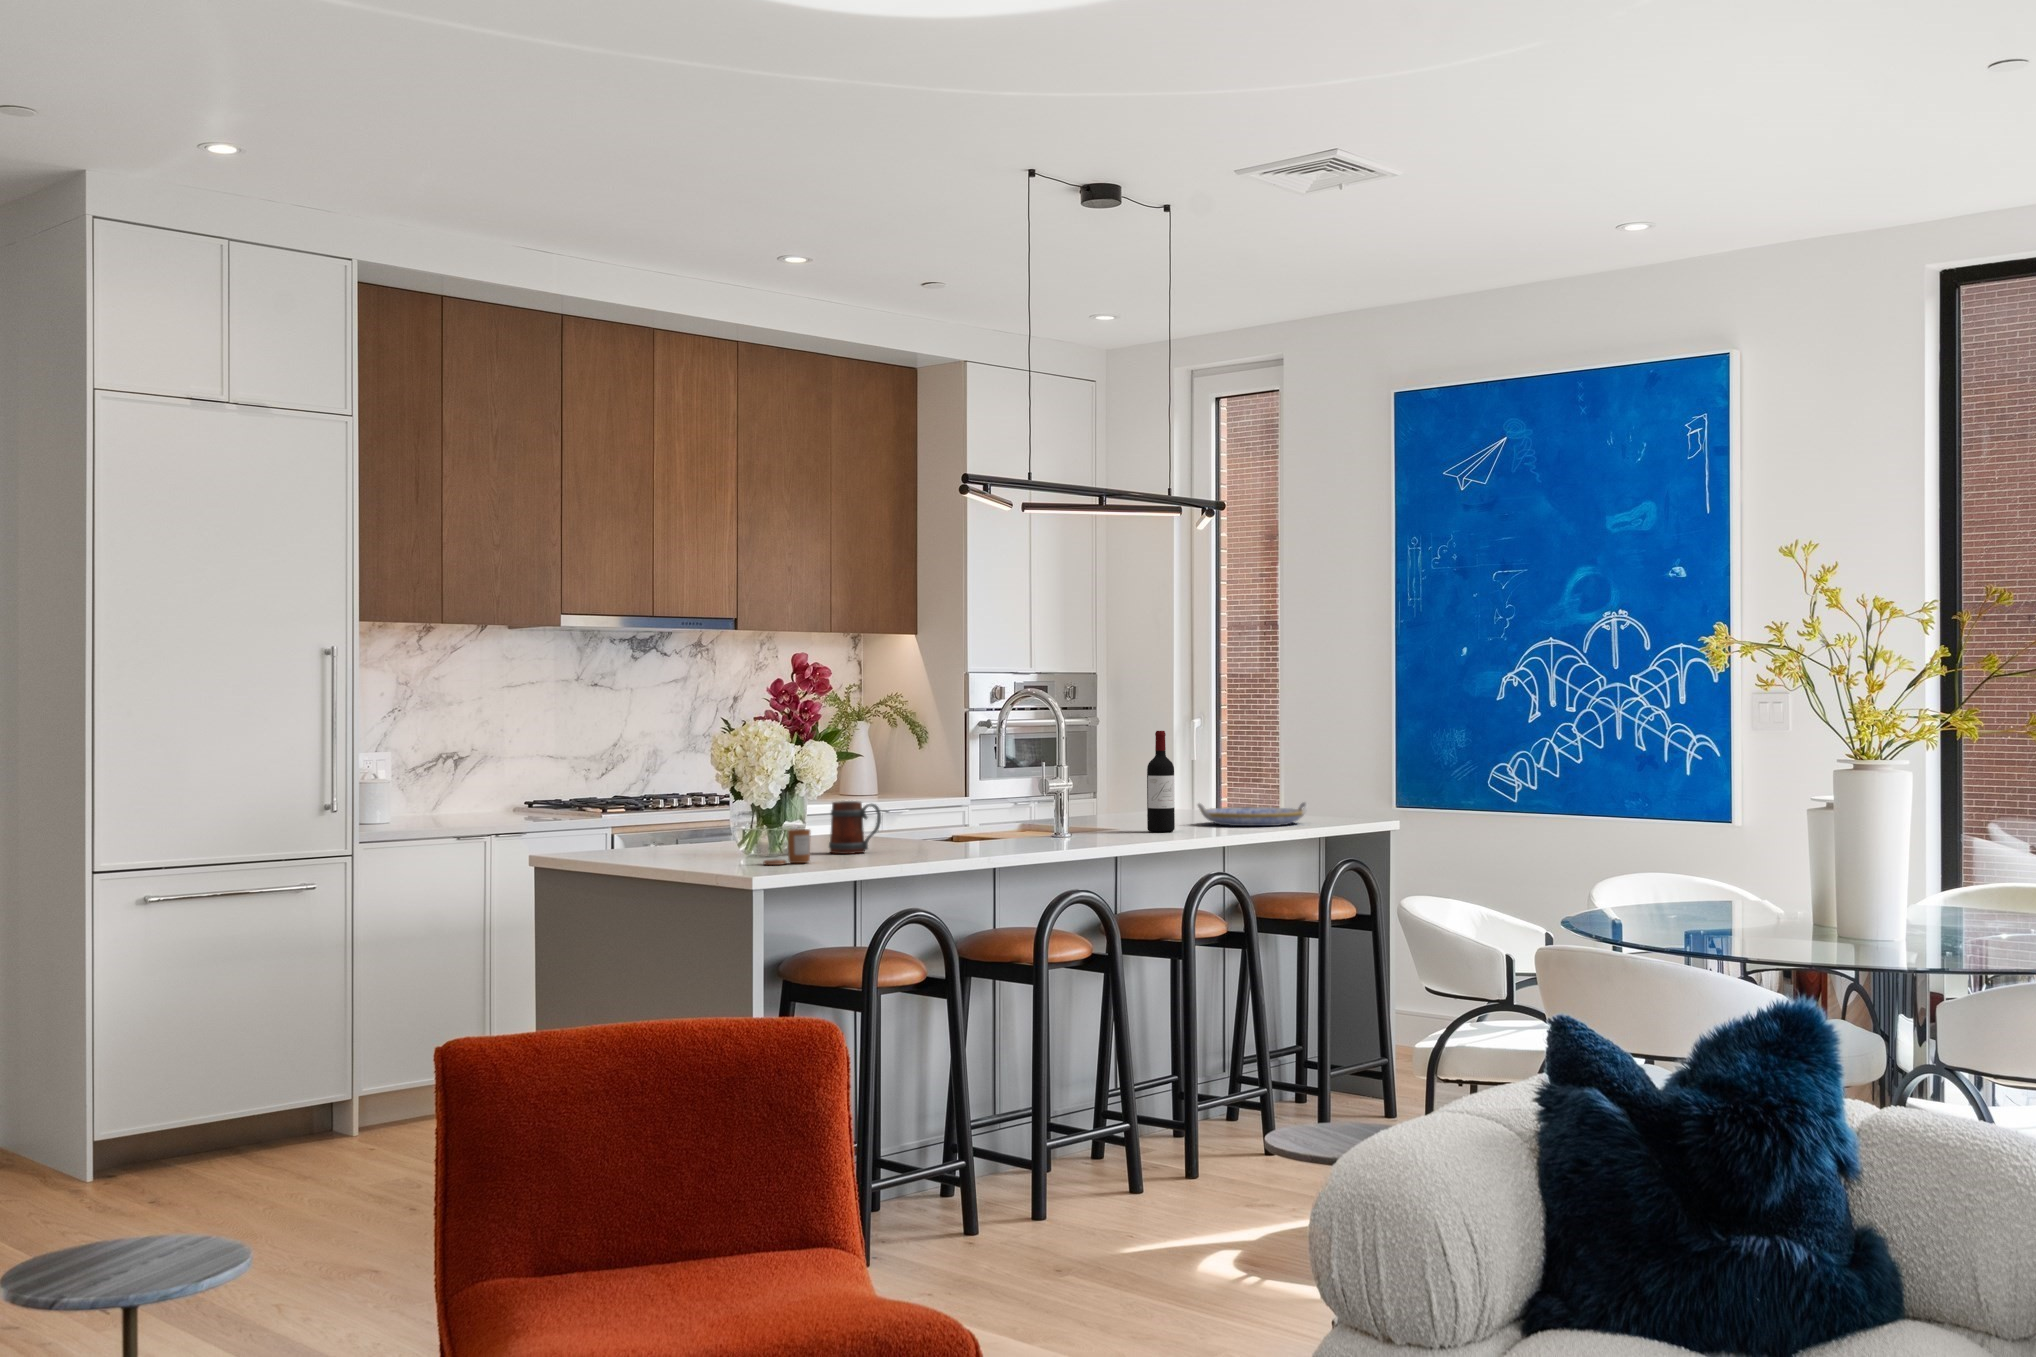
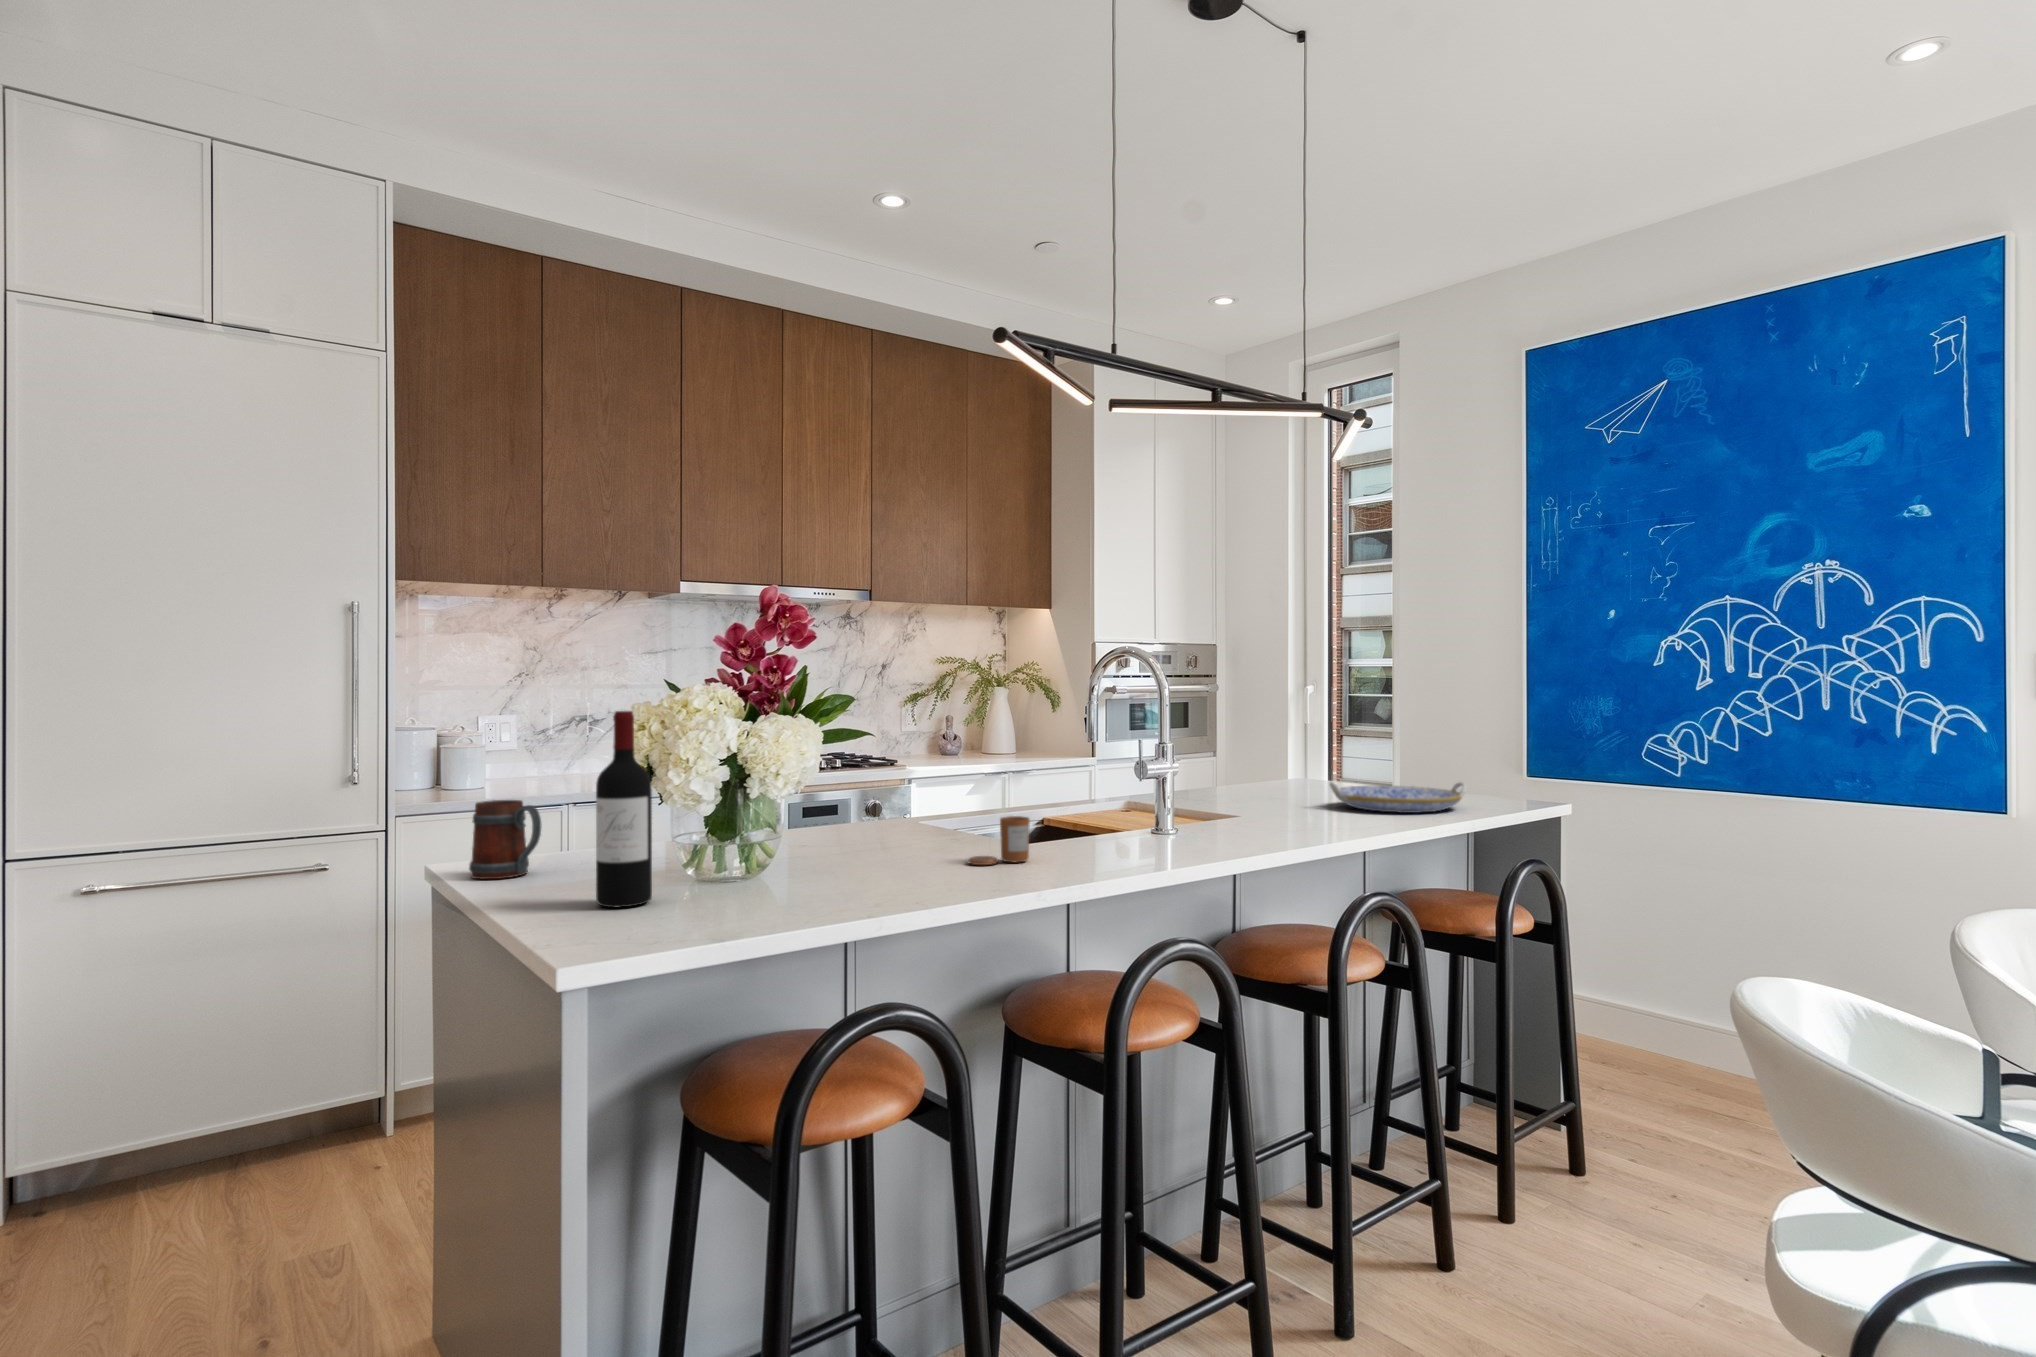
wine bottle: present [1147,731,1175,832] -> present [596,711,652,908]
mug: present [829,801,881,854] -> present [469,800,541,879]
candle: present [764,829,811,865] -> present [968,816,1030,865]

